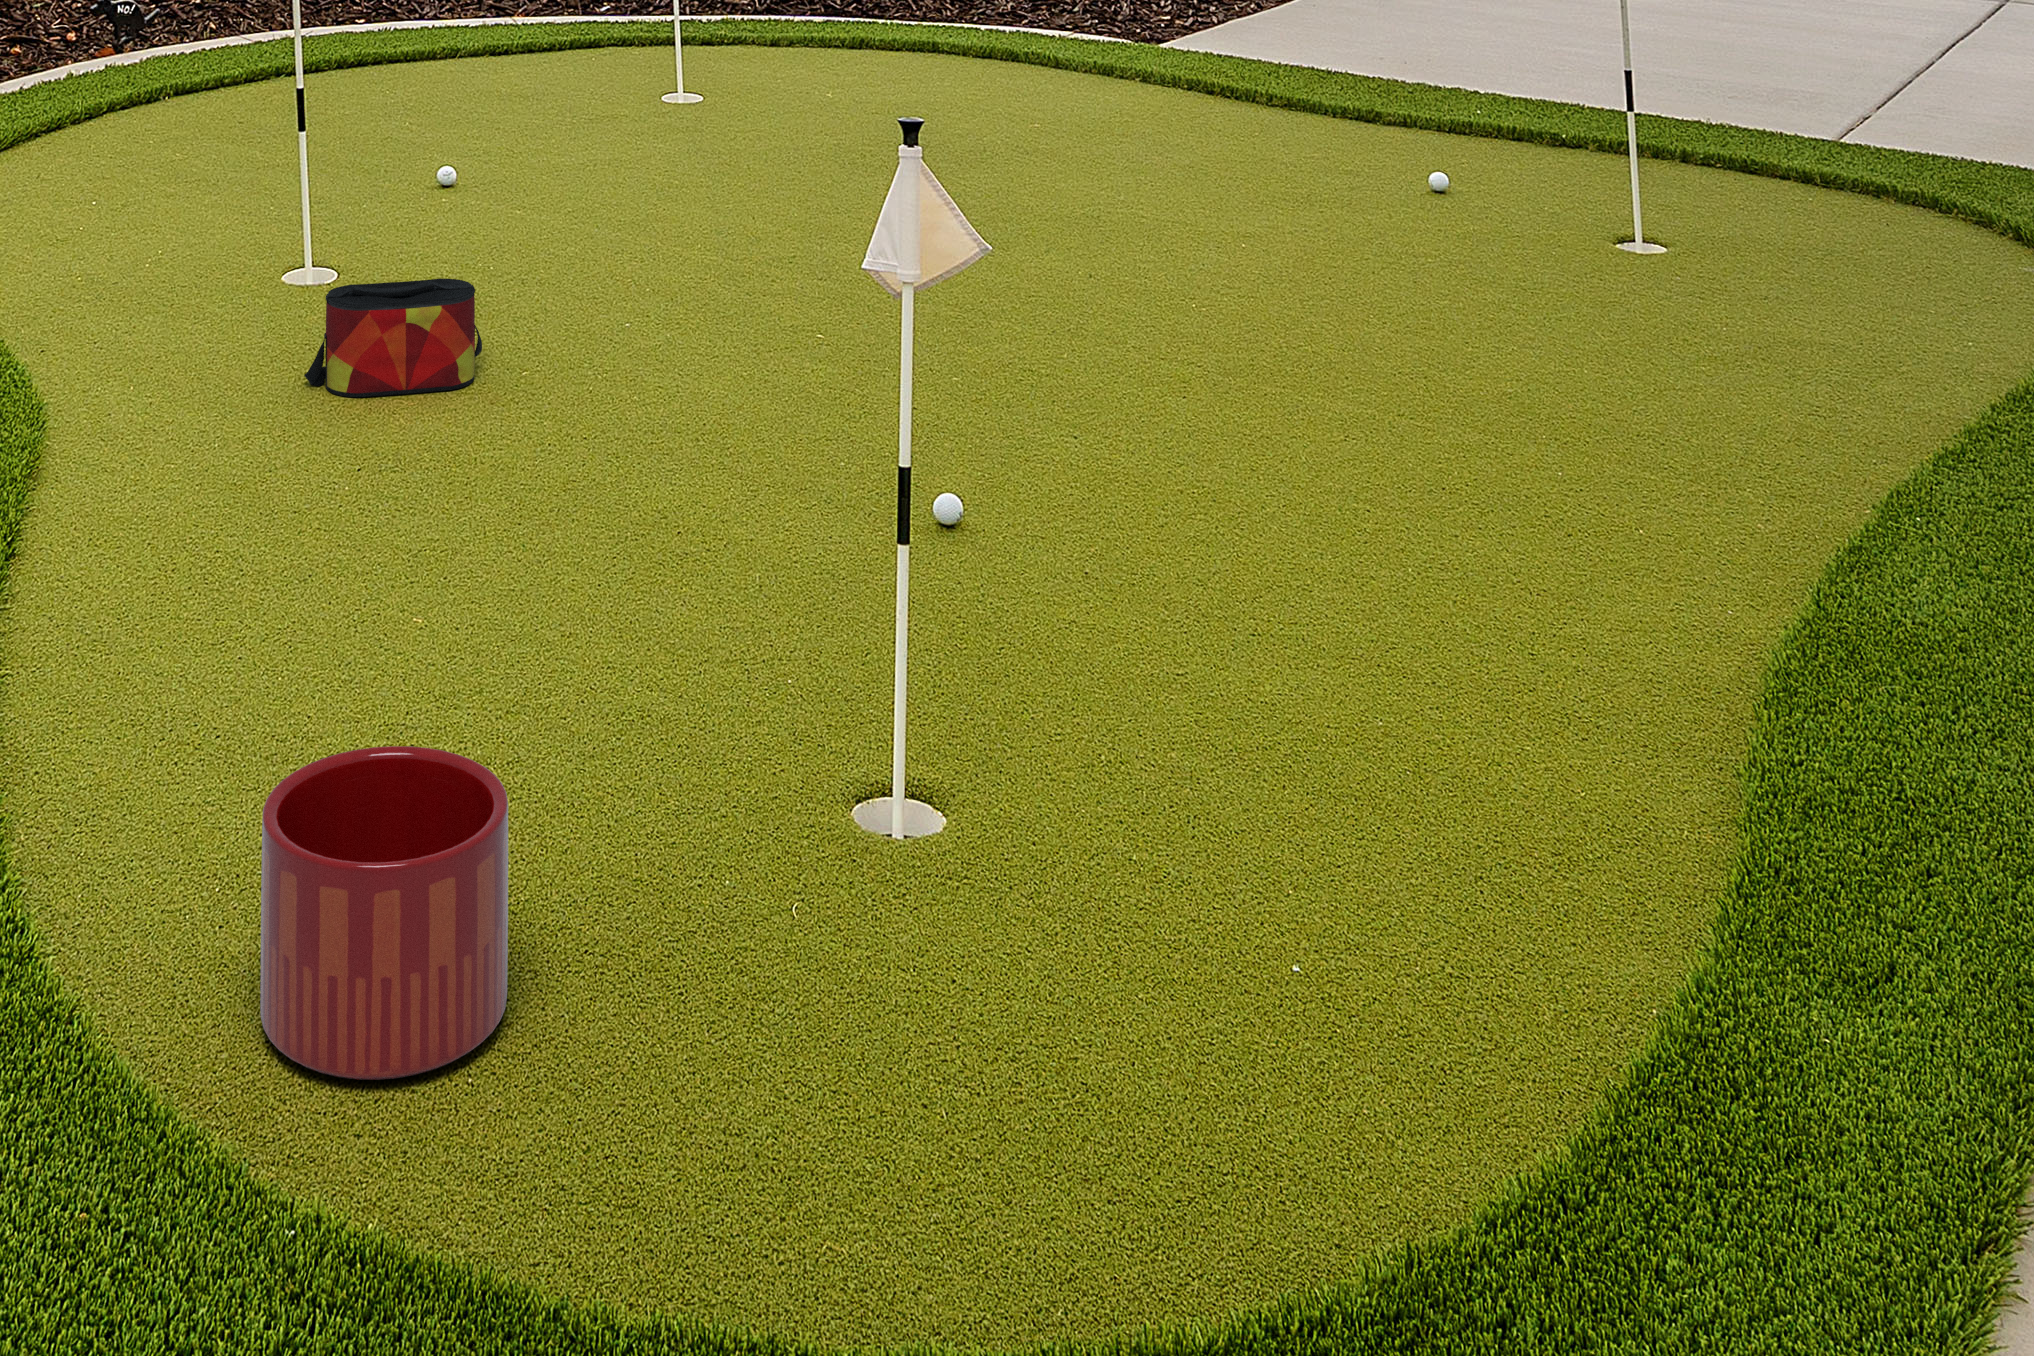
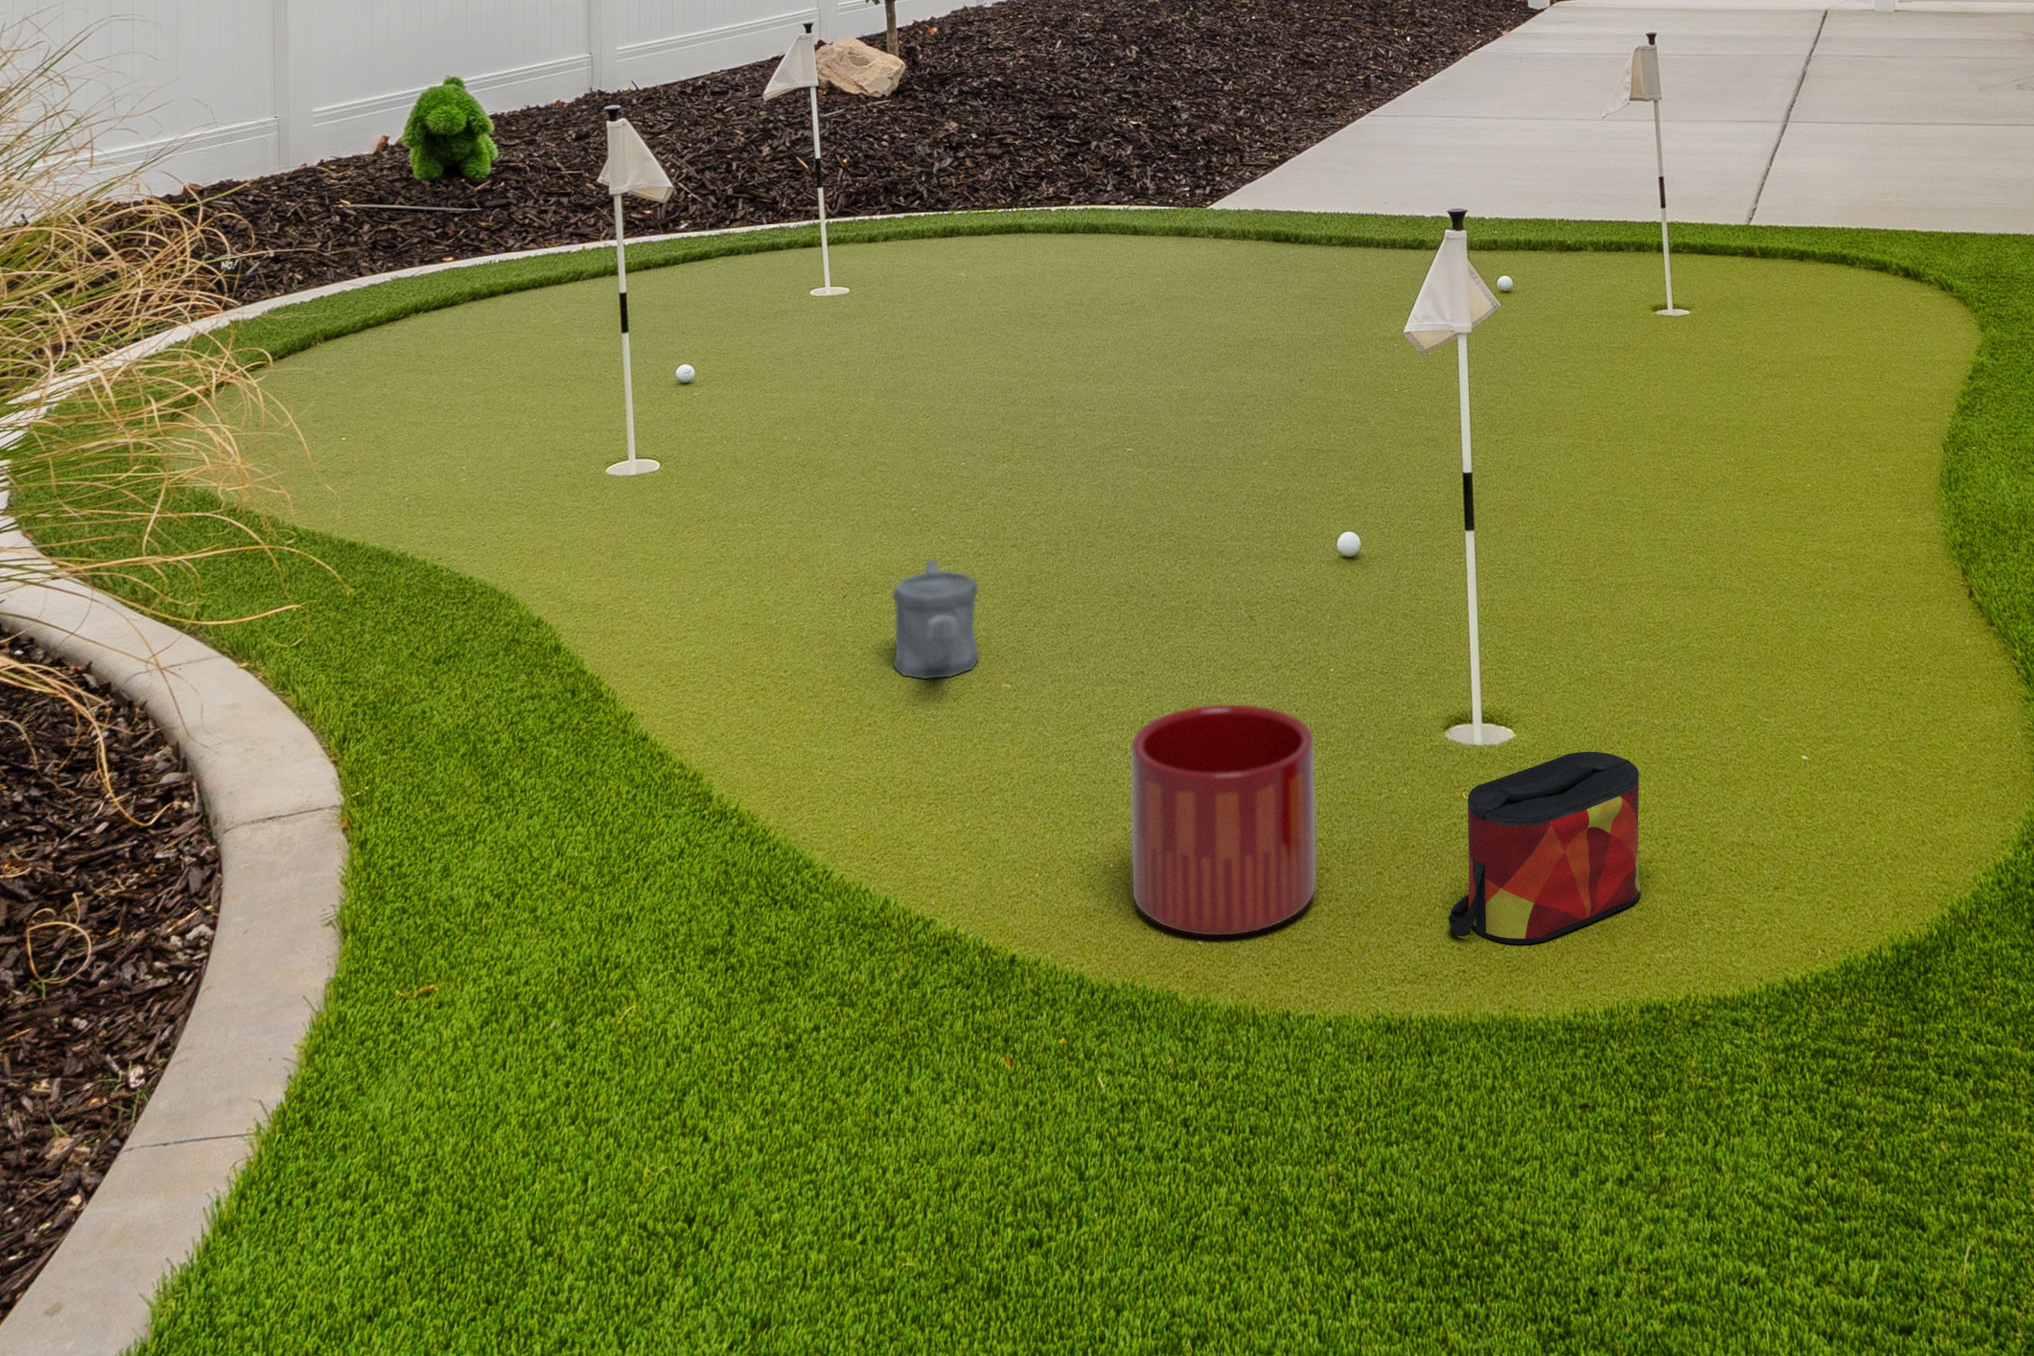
bag: present [304,279,482,397] -> present [1448,752,1641,944]
watering can: none [291,461,408,612] -> present [893,560,979,679]

